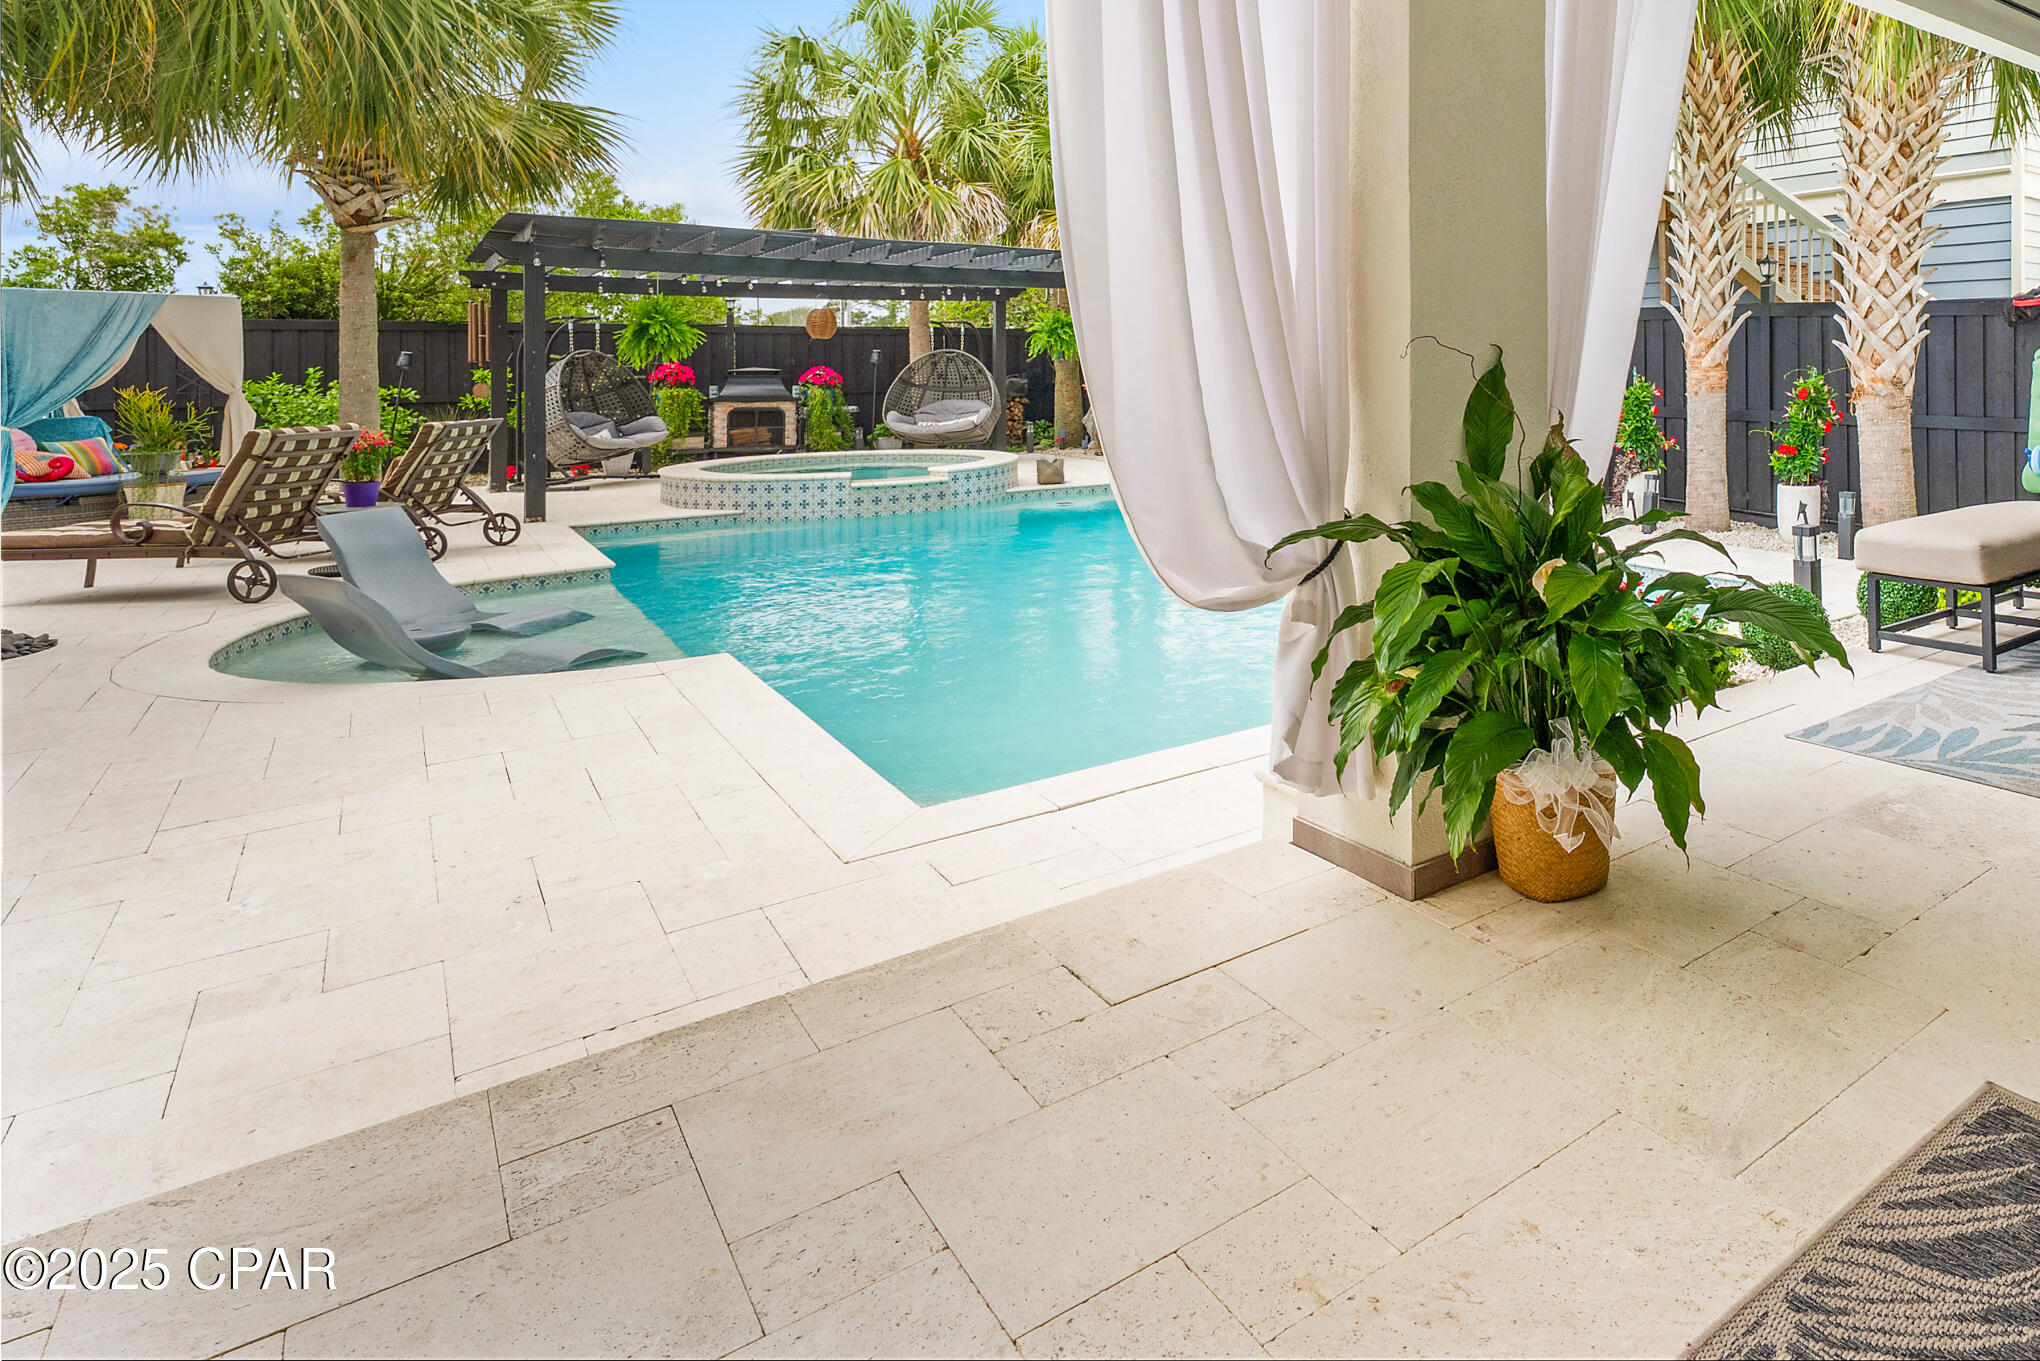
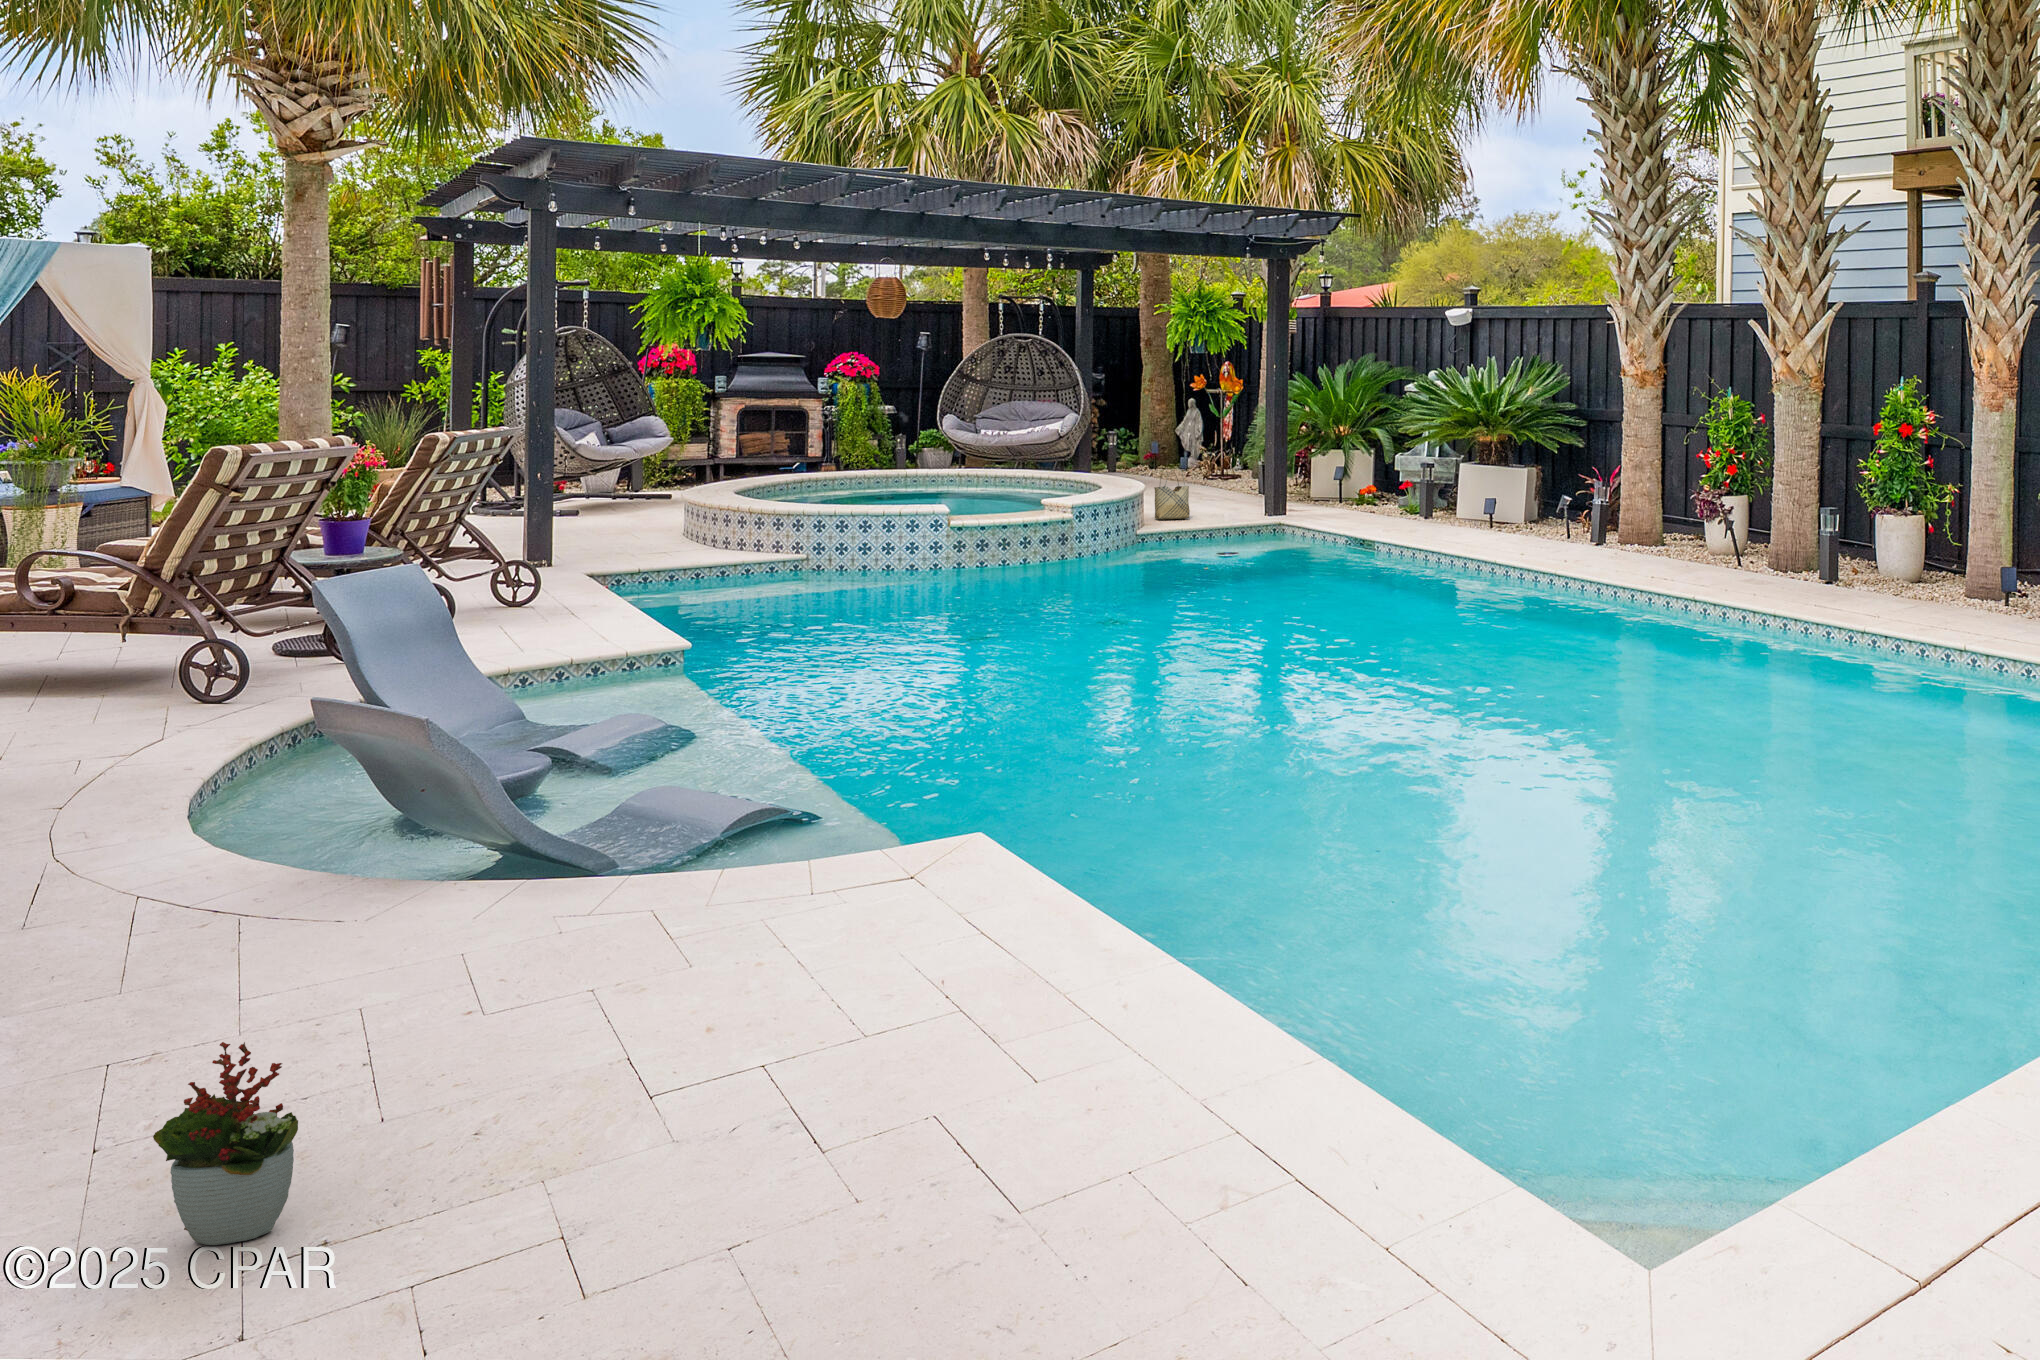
decorative plant: none [114,722,201,831] -> present [153,1042,298,1245]

